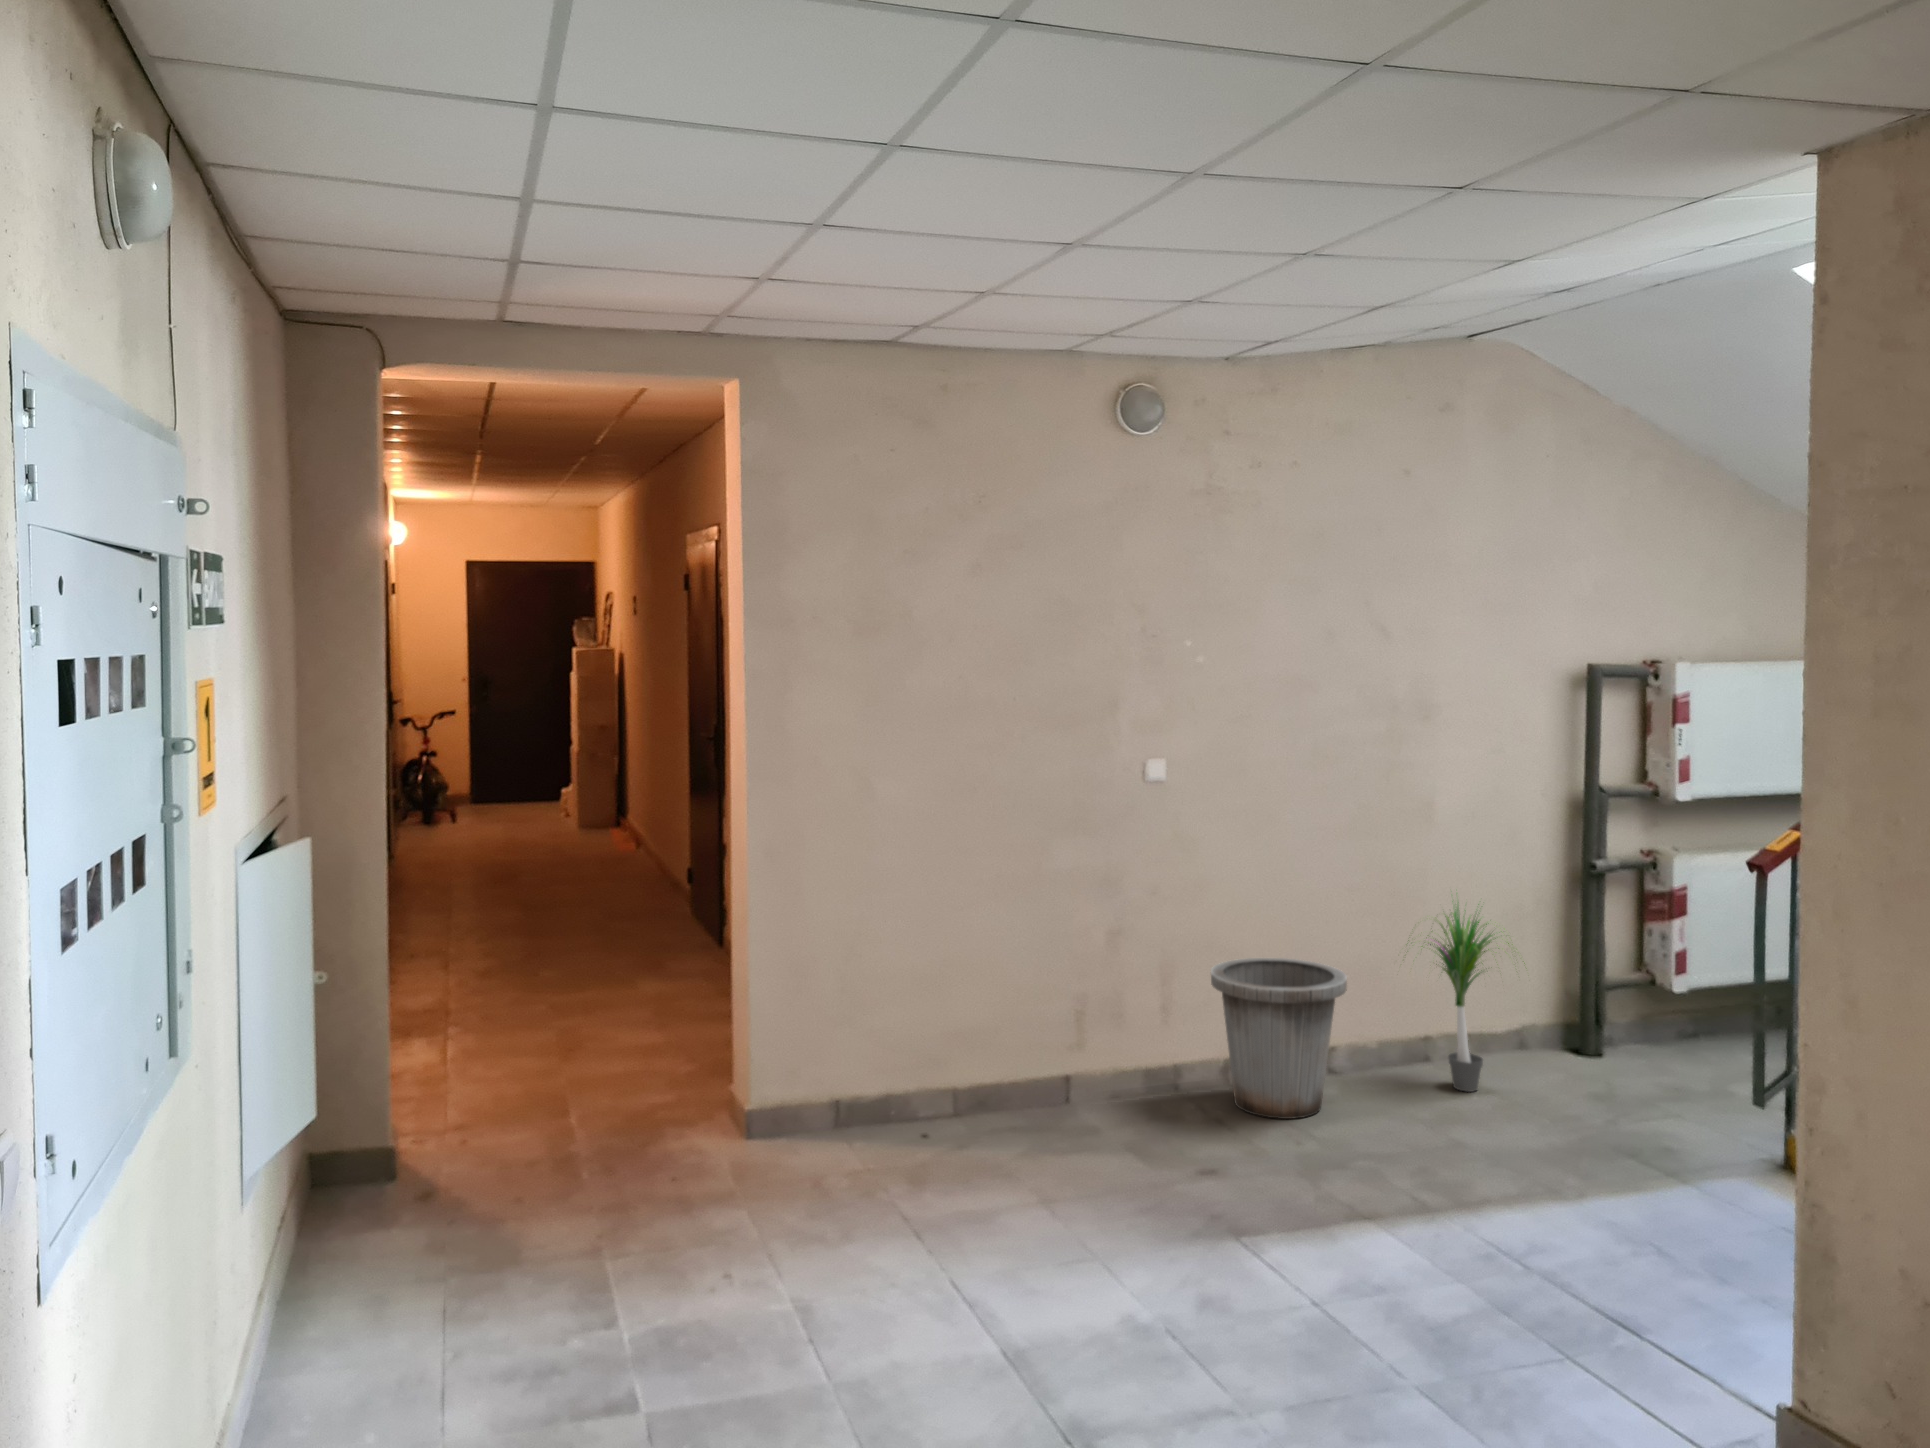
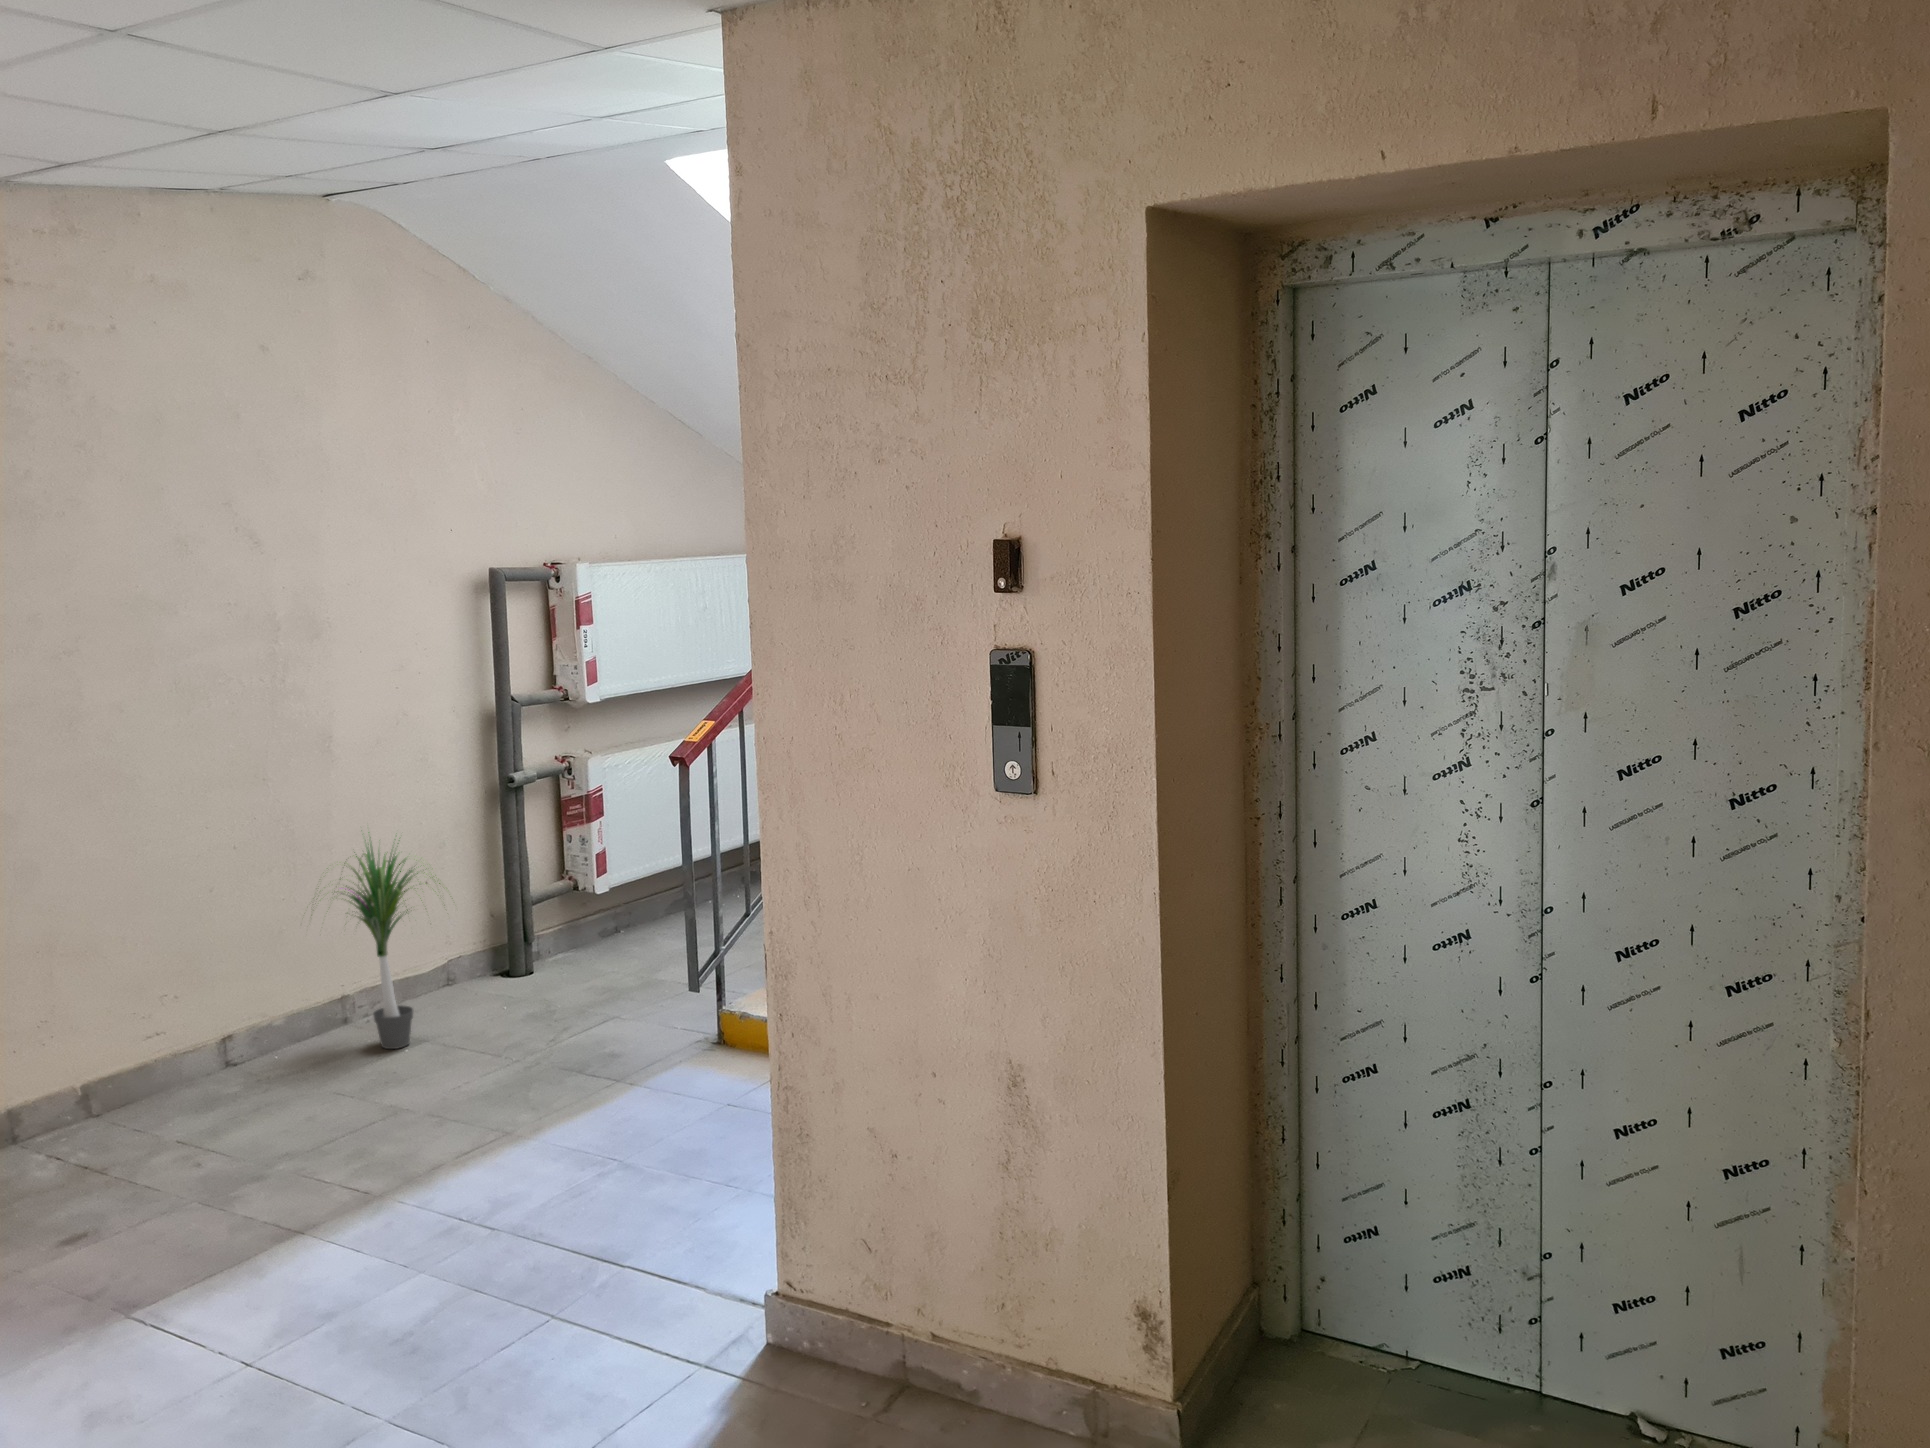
trash can: present [1211,958,1347,1119] -> none [50,942,244,1148]

